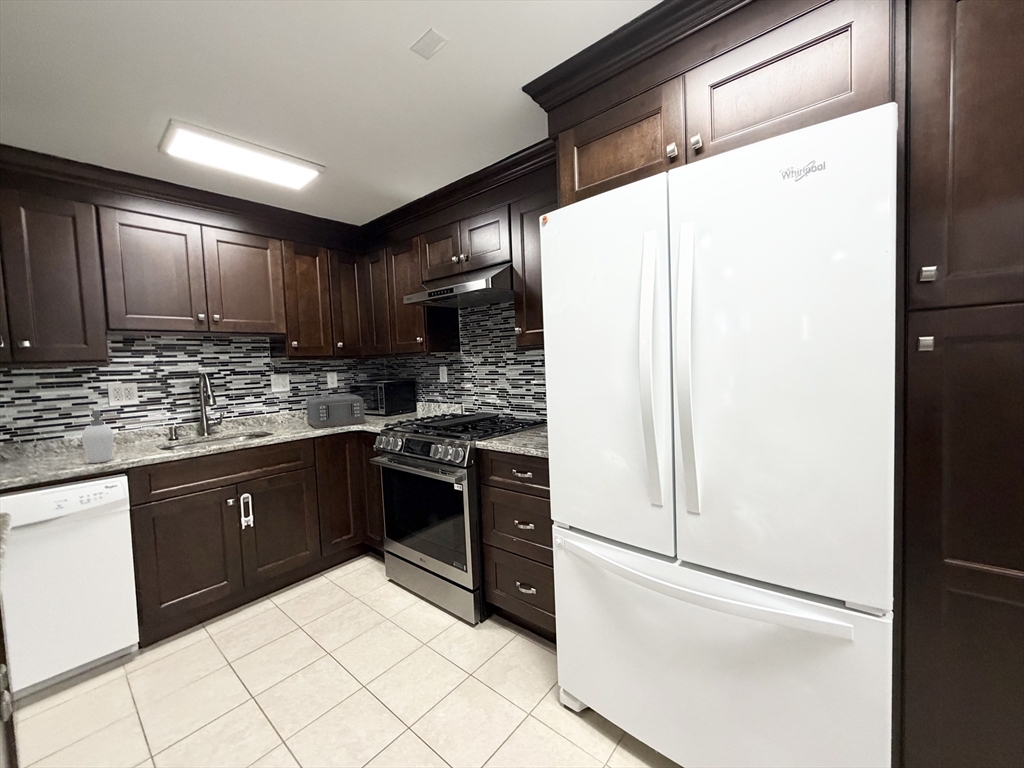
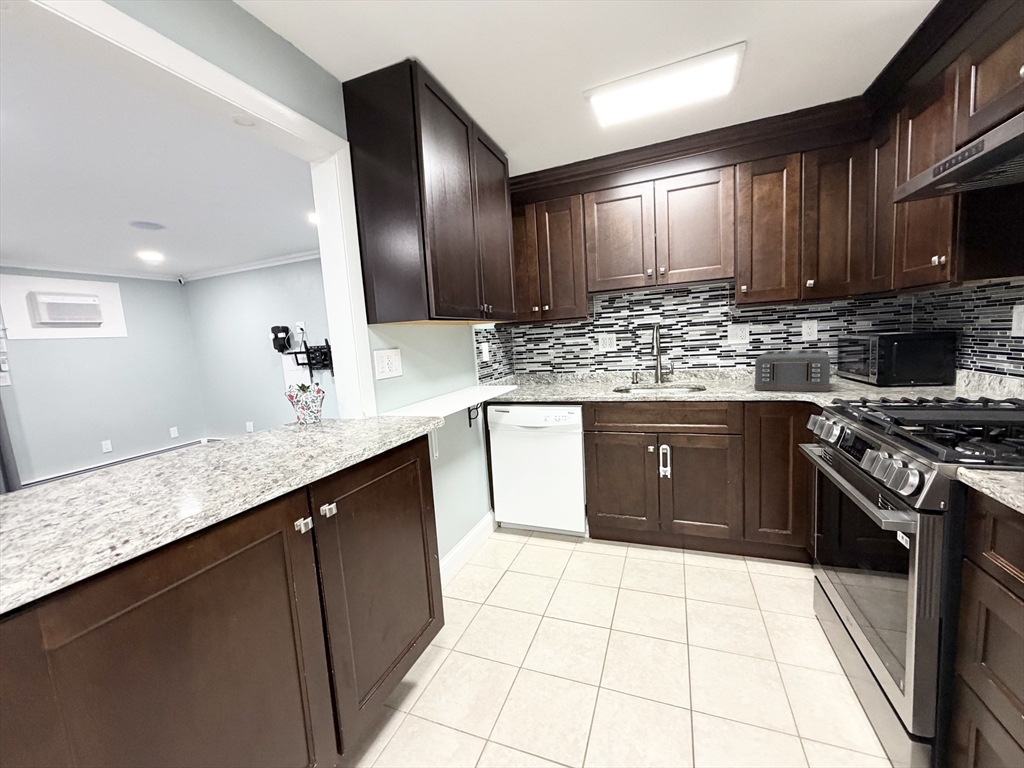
soap dispenser: present [82,410,114,463] -> none [563,356,580,394]

